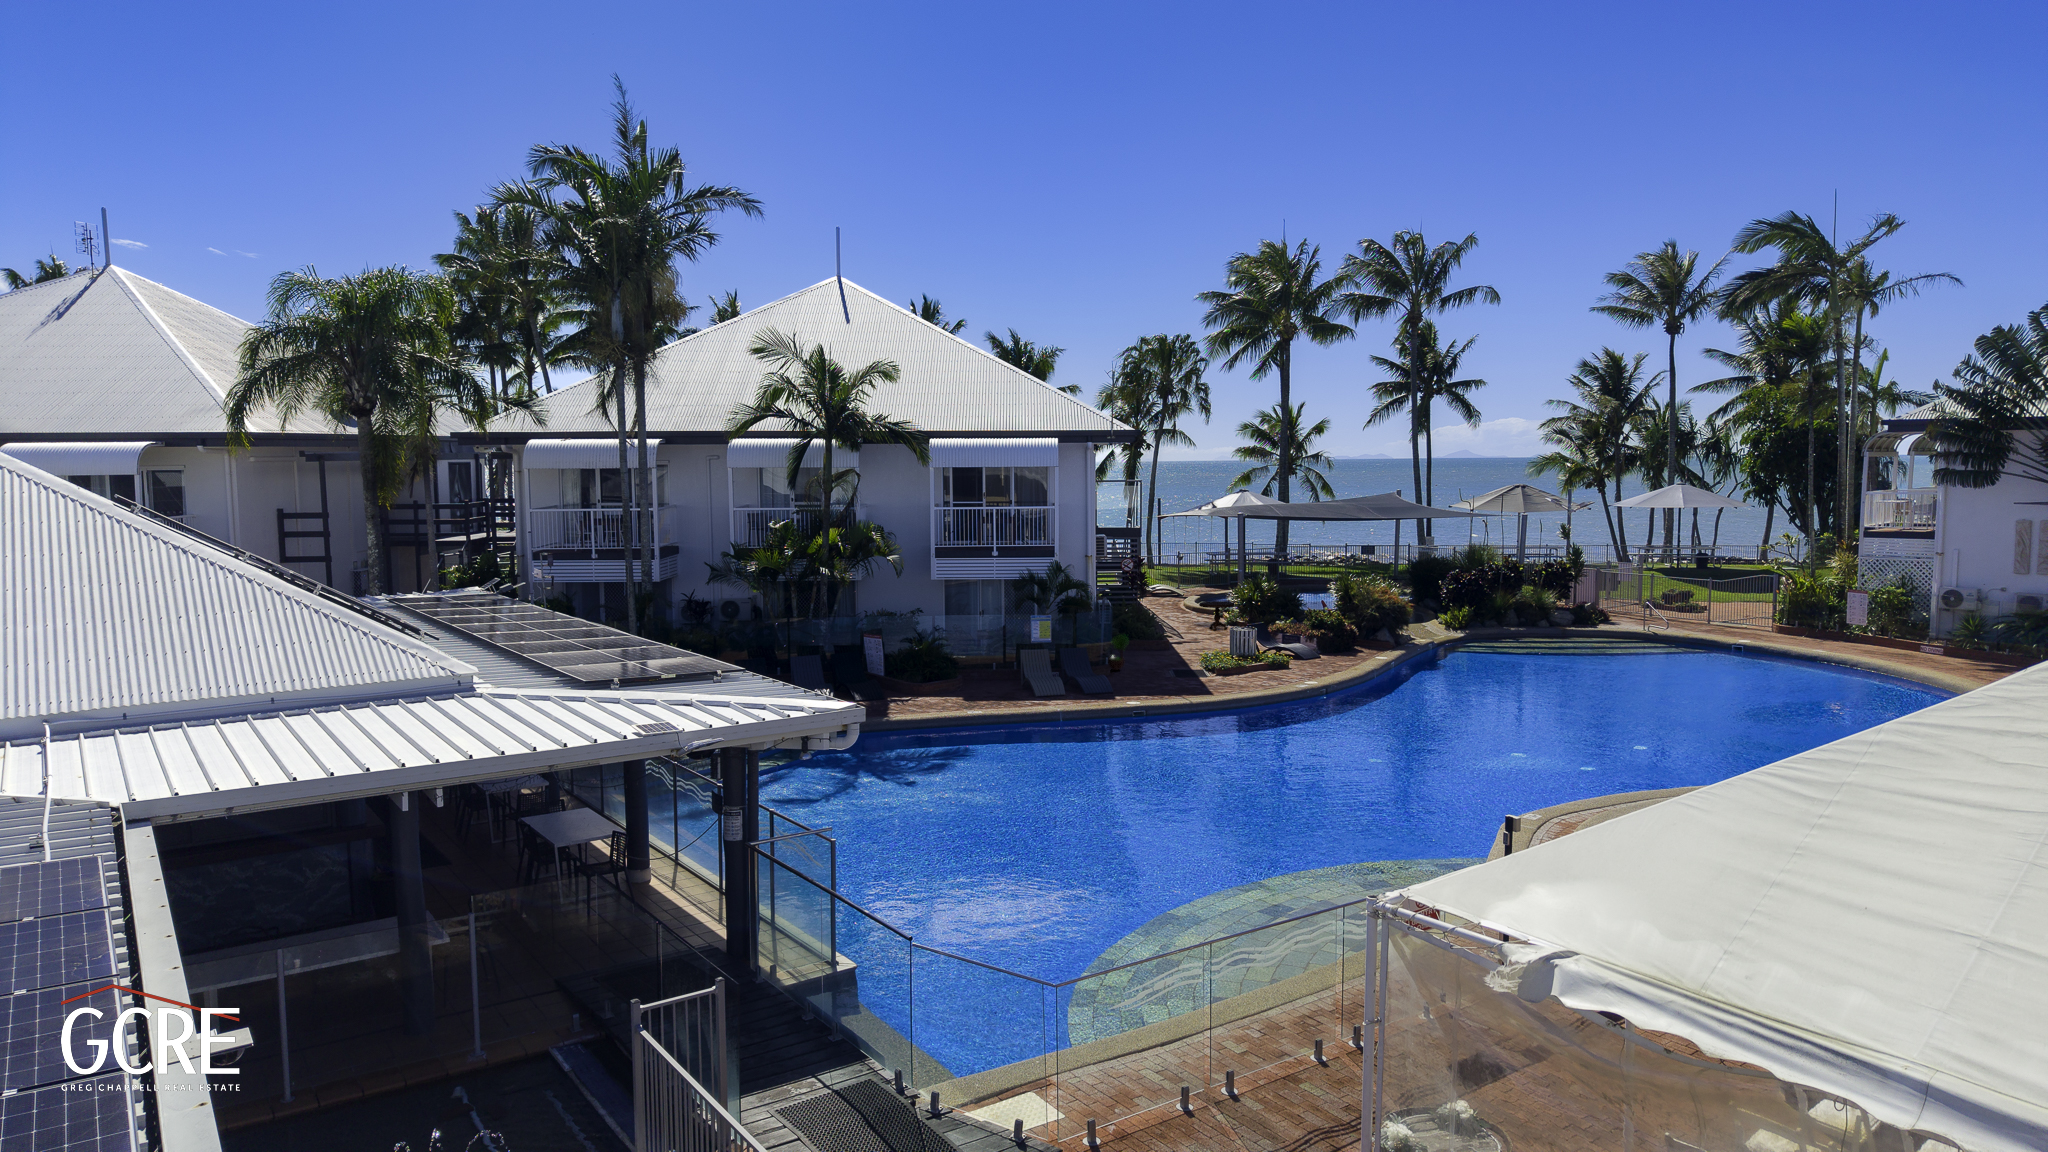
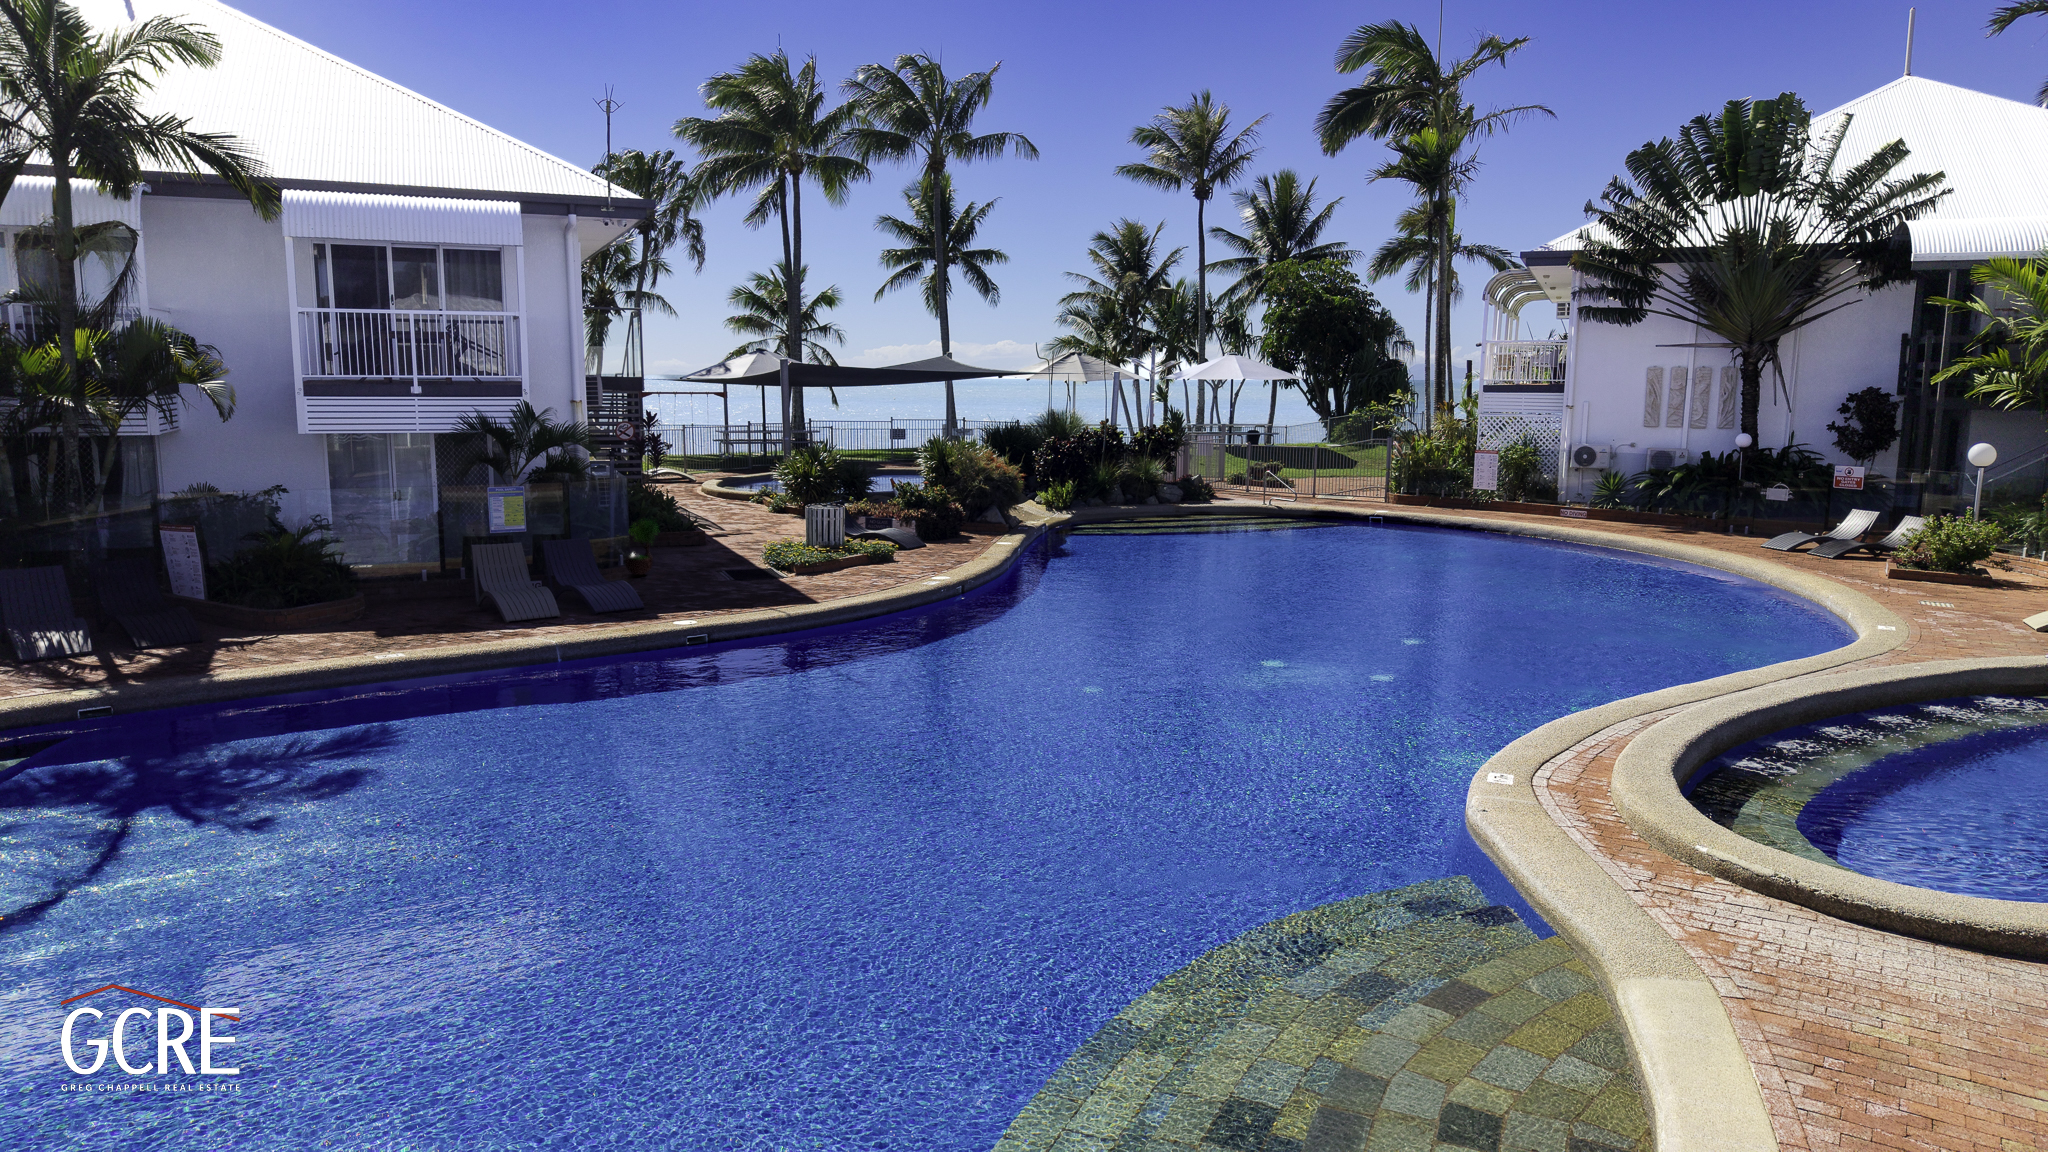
side table: present [1199,601,1234,631] -> none [734,482,785,522]

